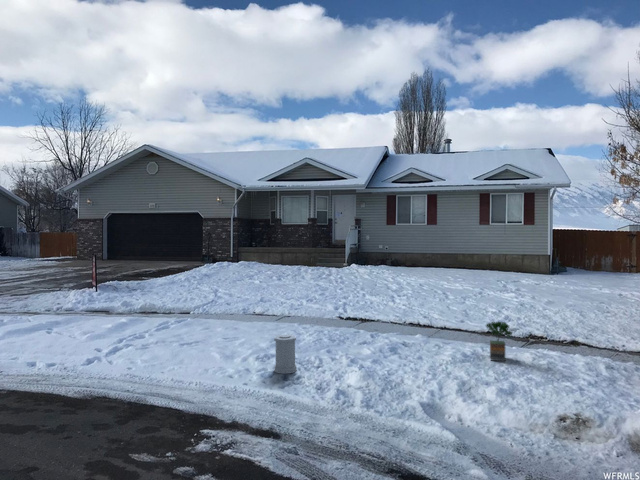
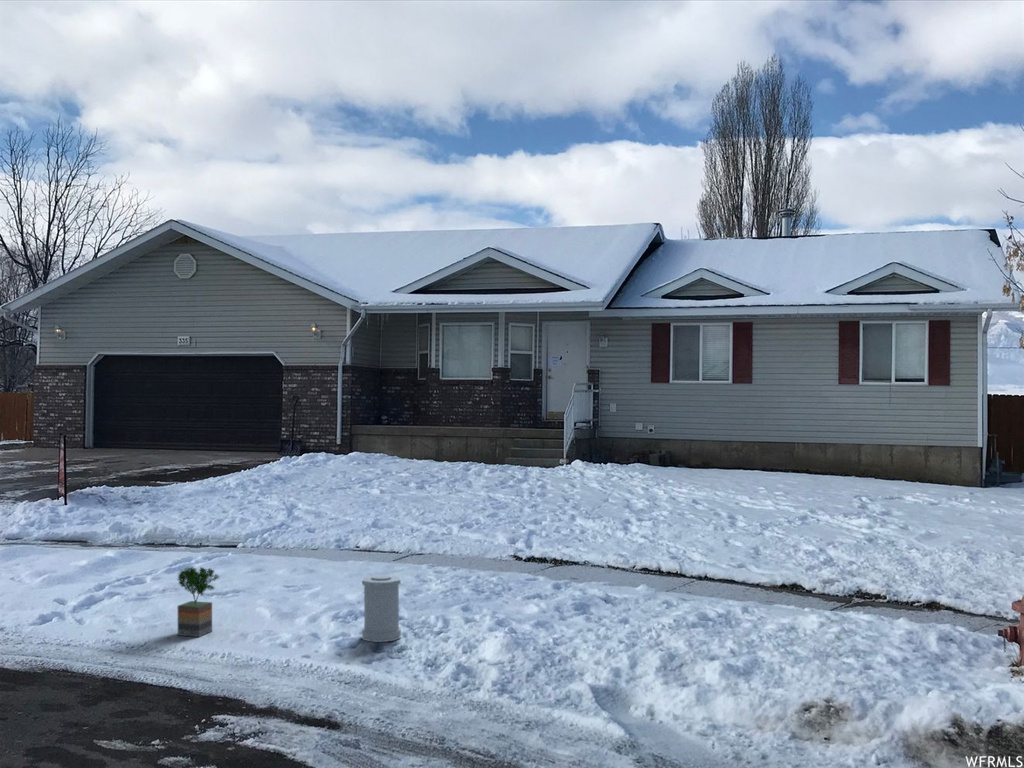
potted tree: present [486,322,512,361] -> present [178,567,219,637]

